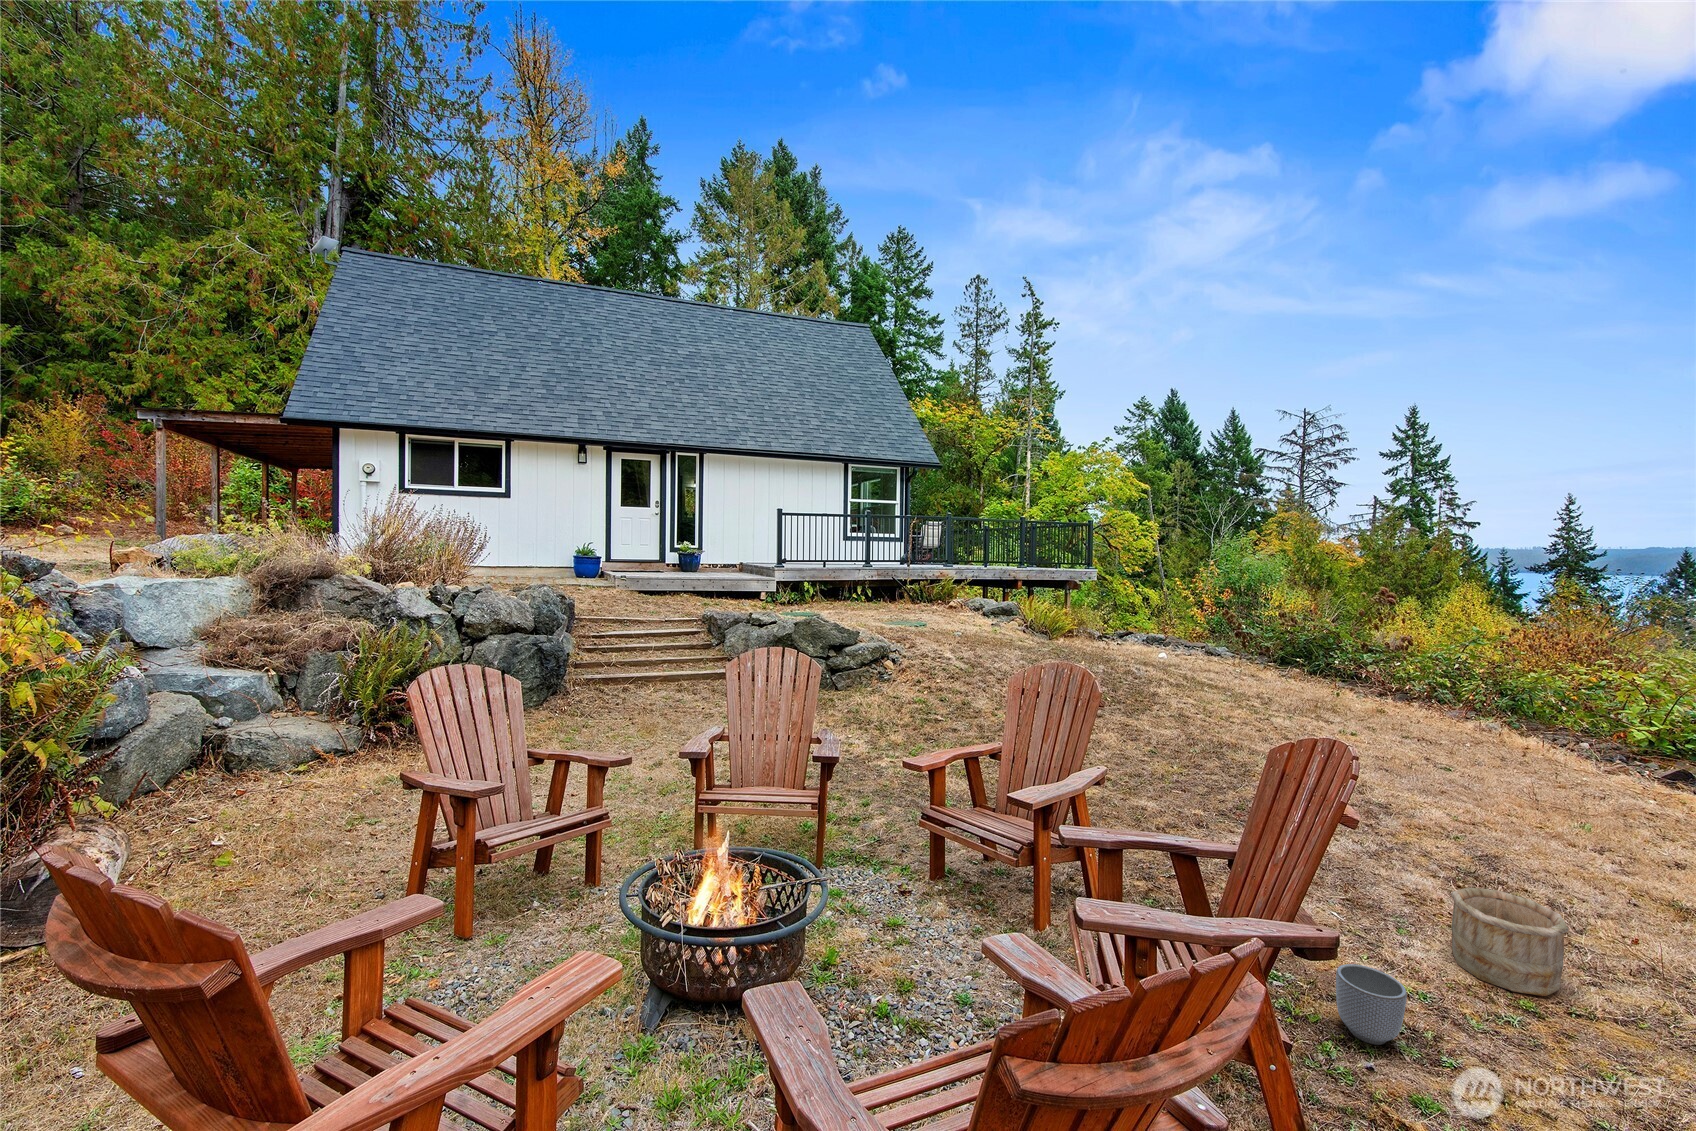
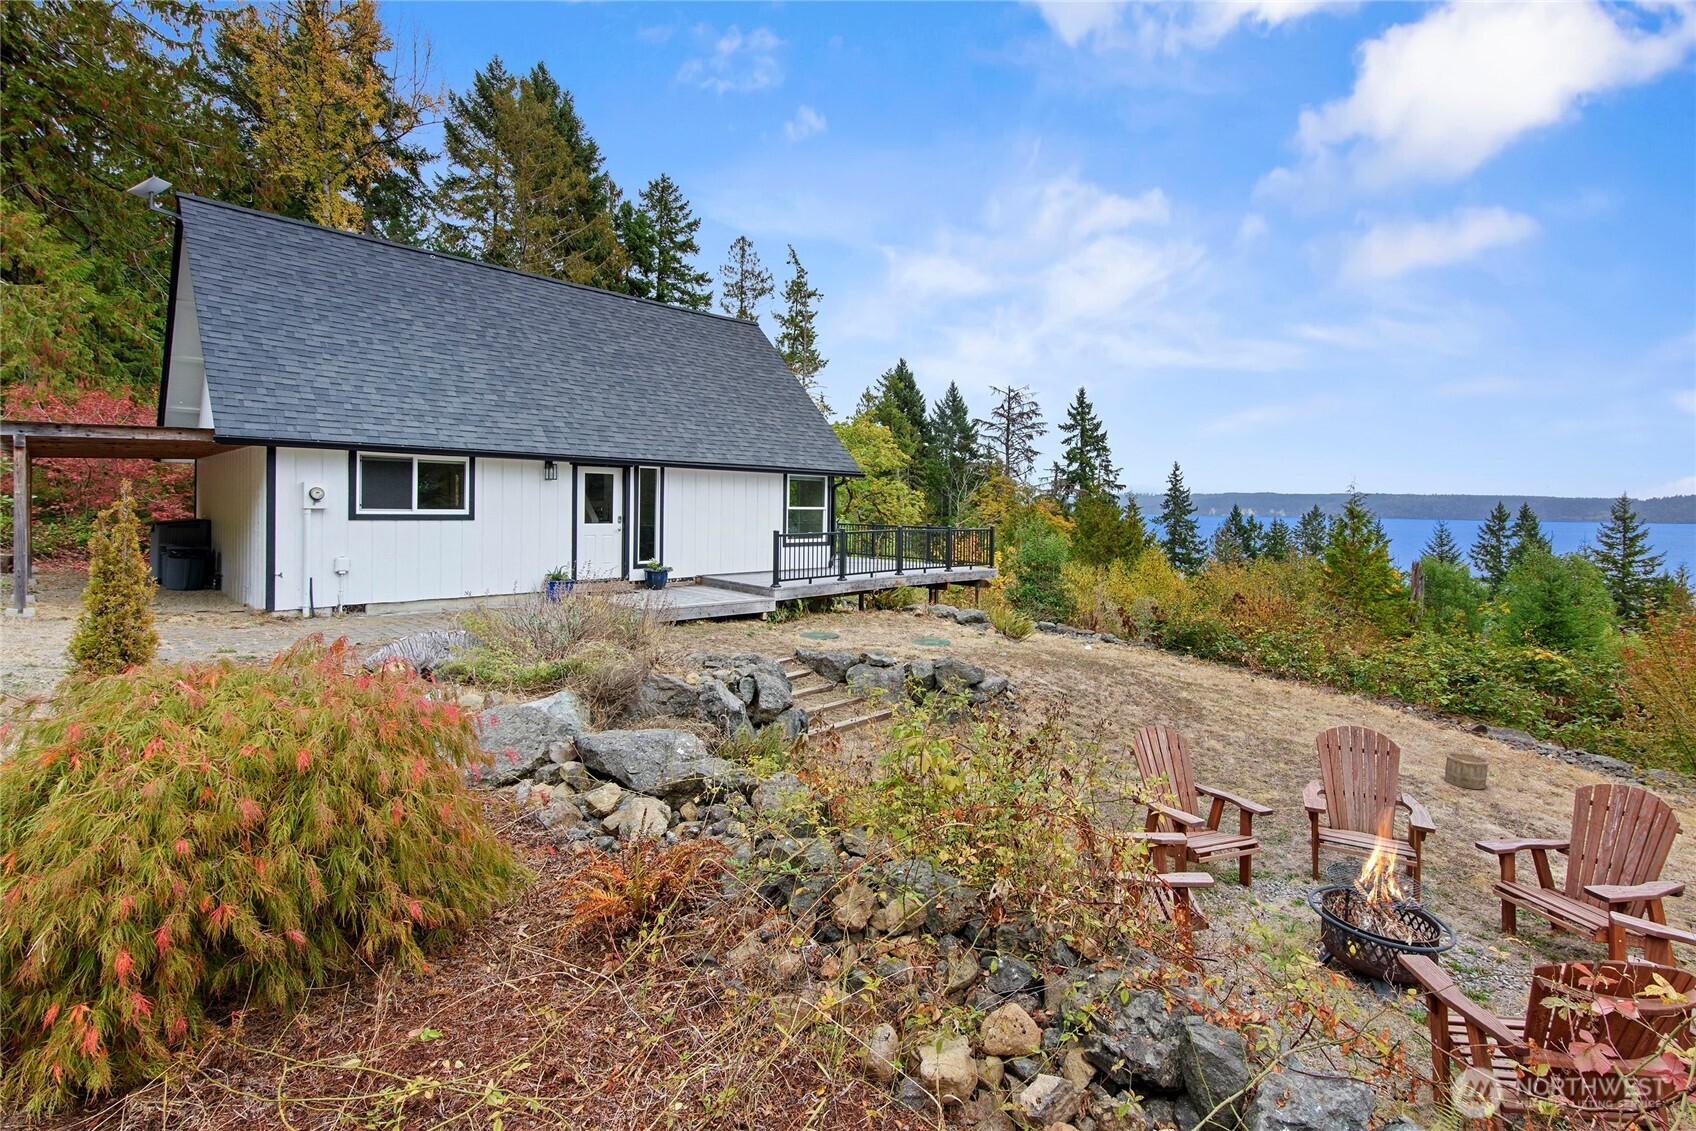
planter: present [1336,964,1407,1045] -> none [1453,787,1481,814]

